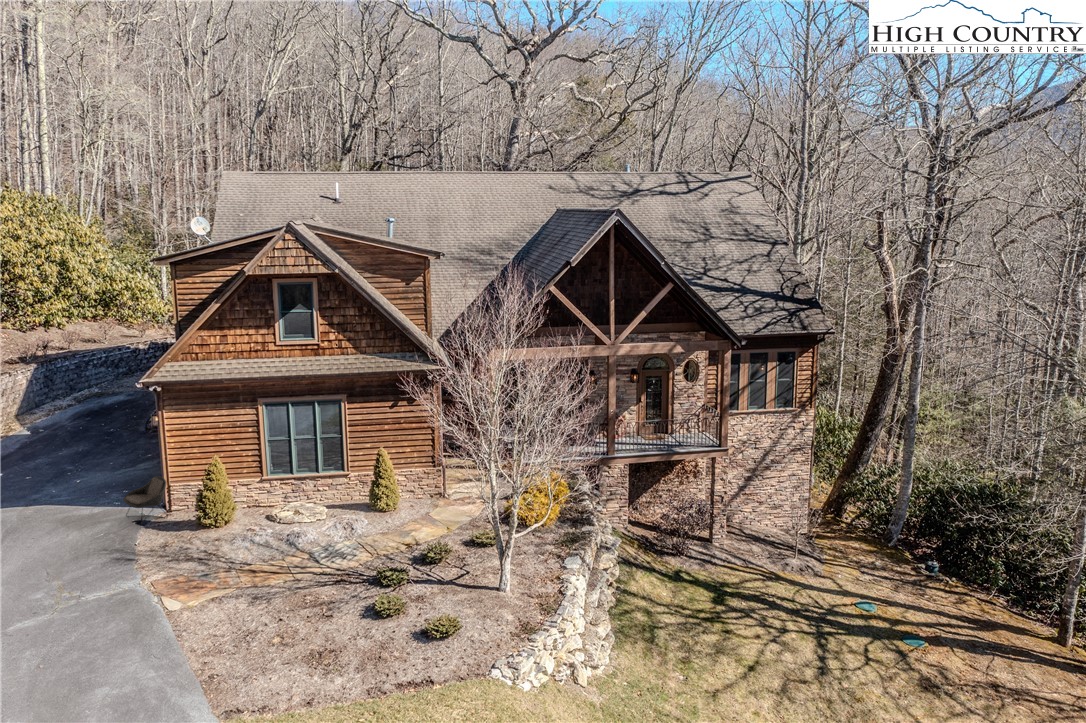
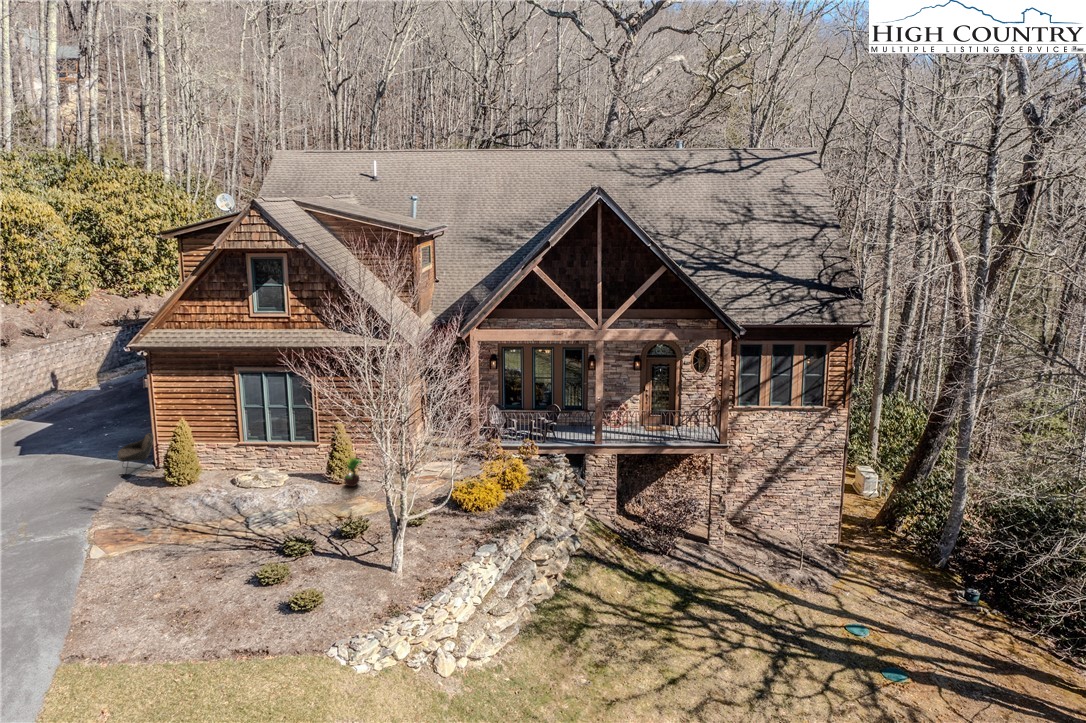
potted tree: none [390,479,411,511] -> present [344,458,361,487]

